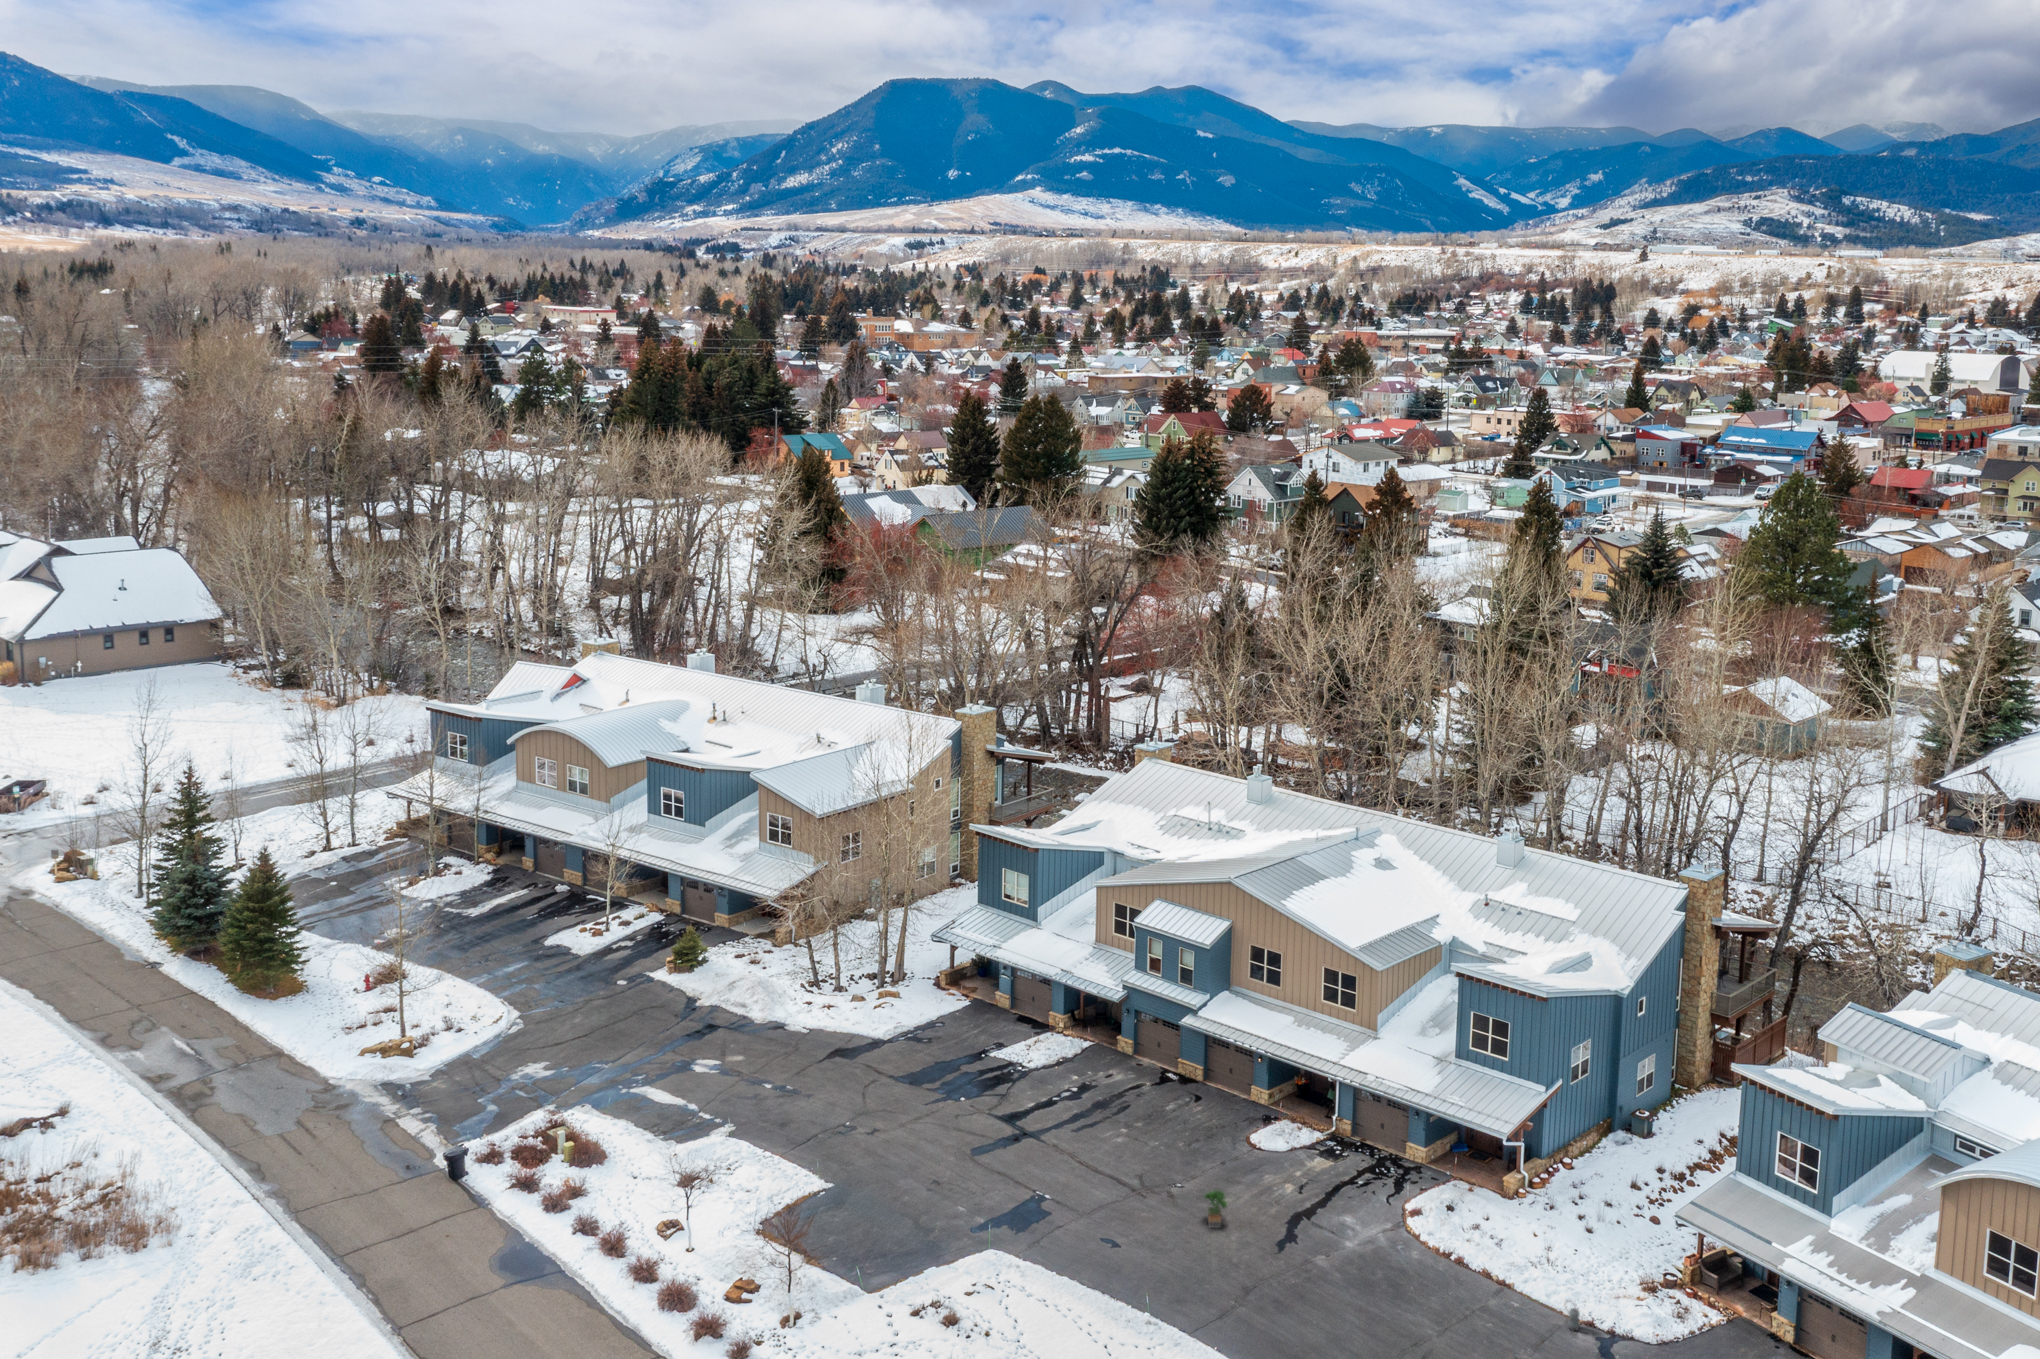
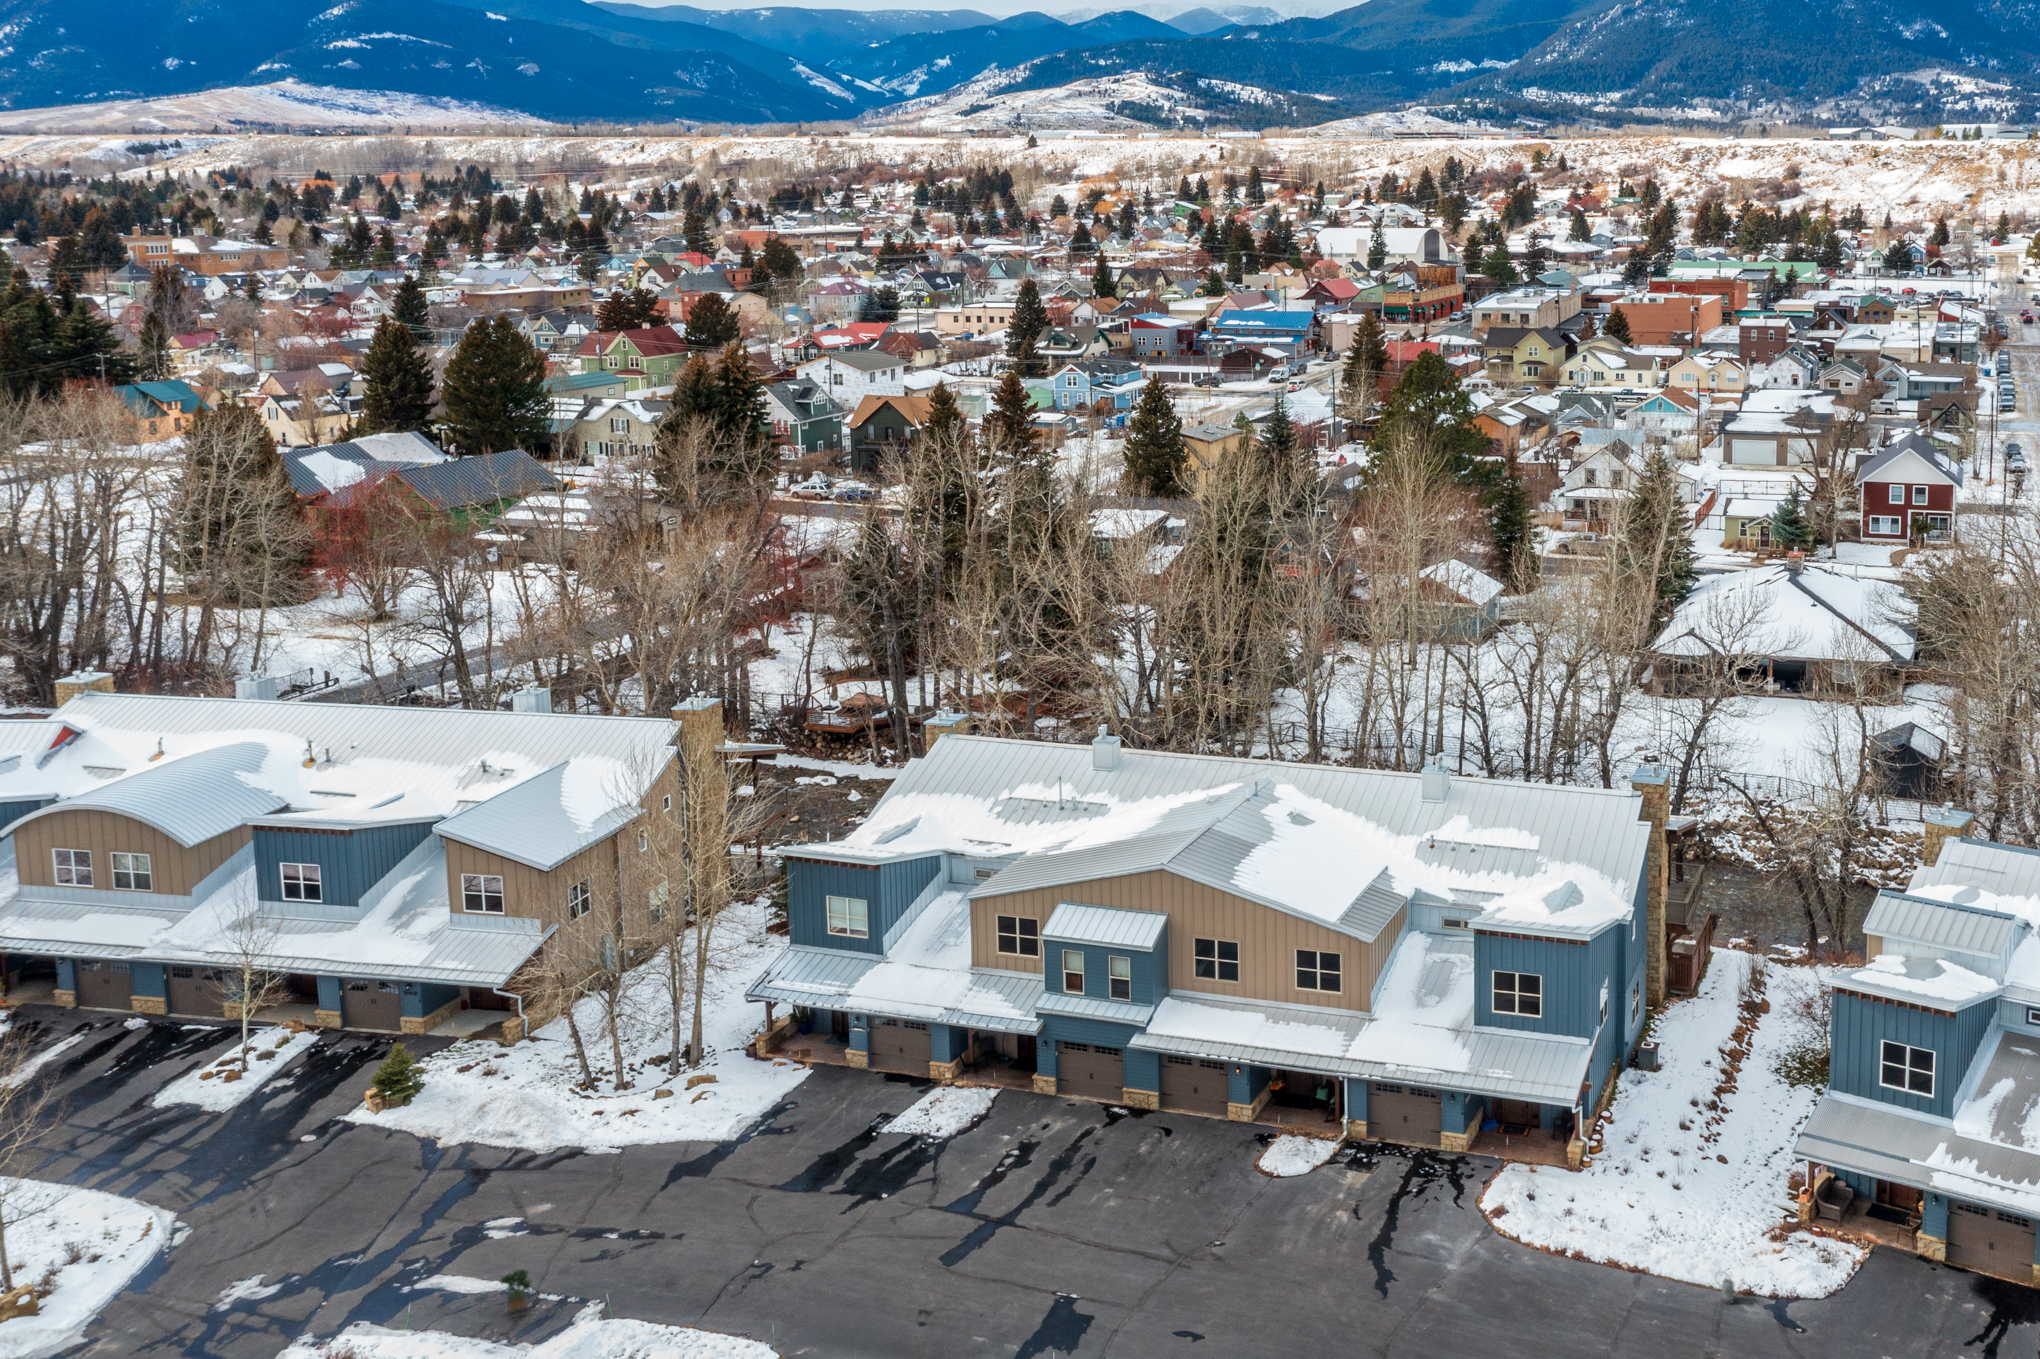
potted tree: present [1205,1191,1227,1228] -> present [500,1270,532,1318]

